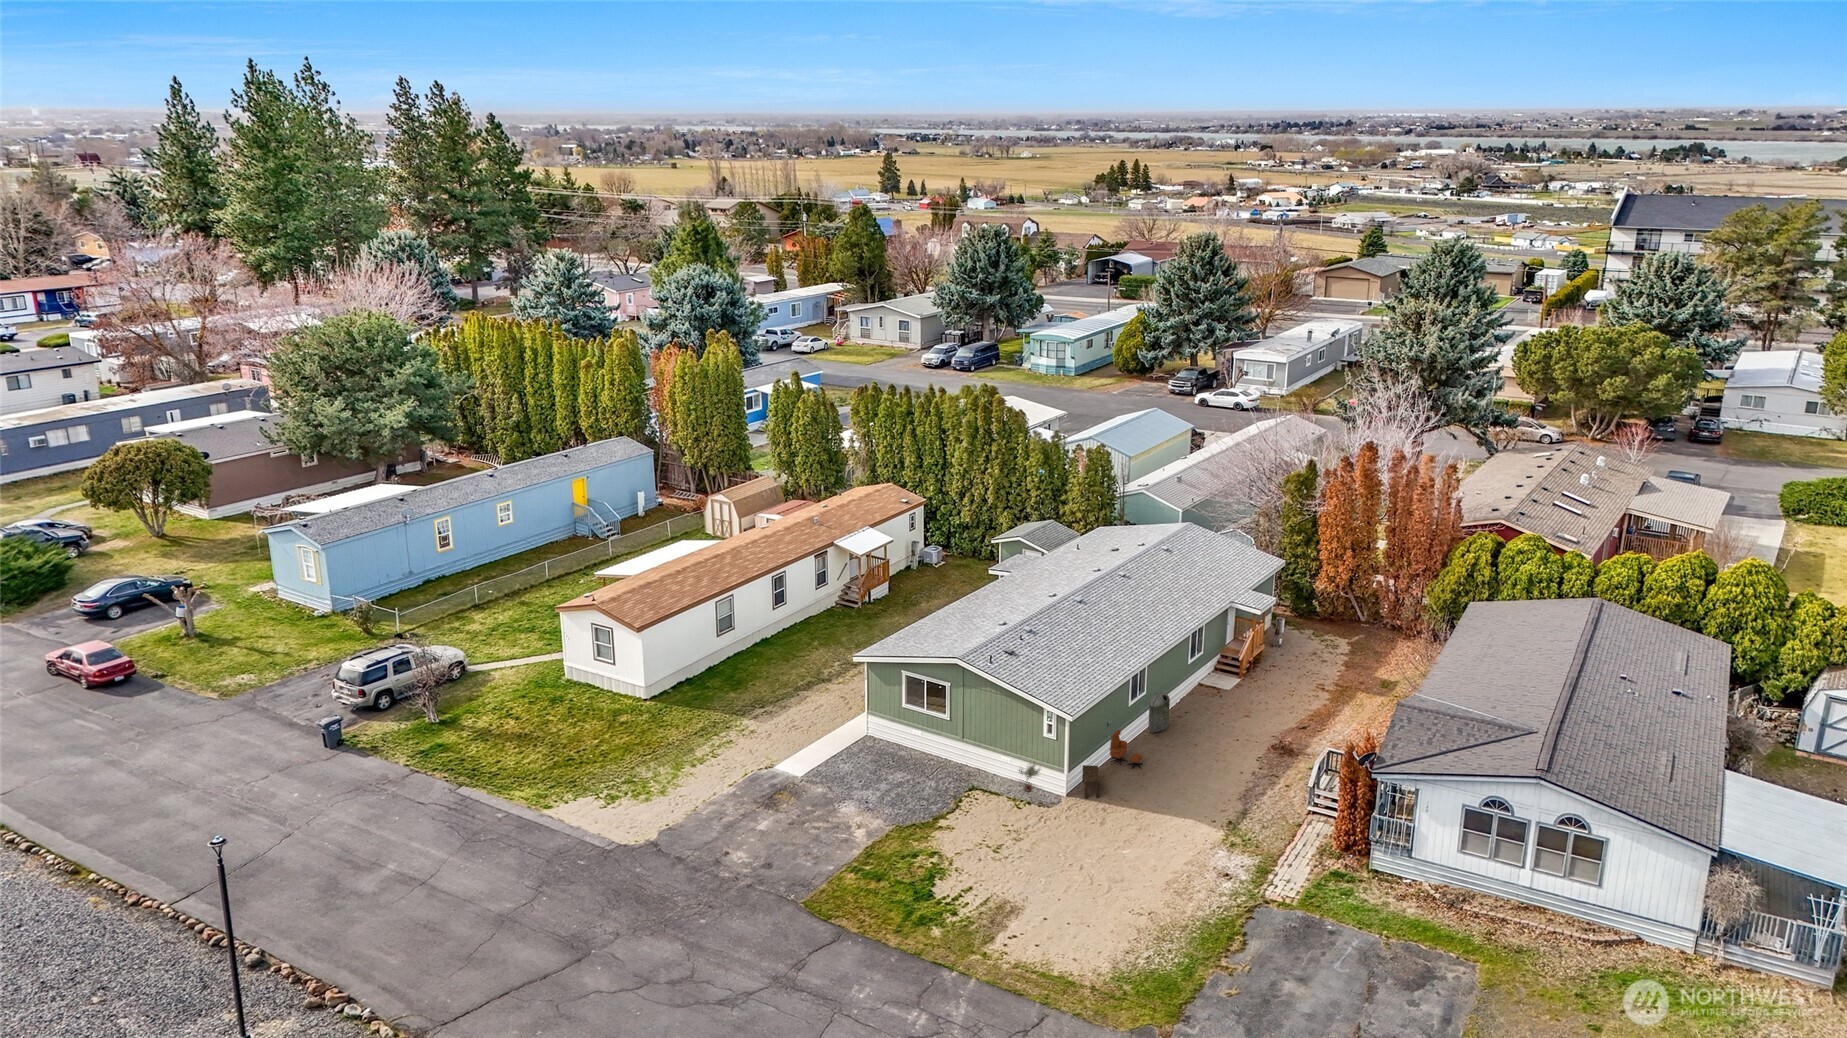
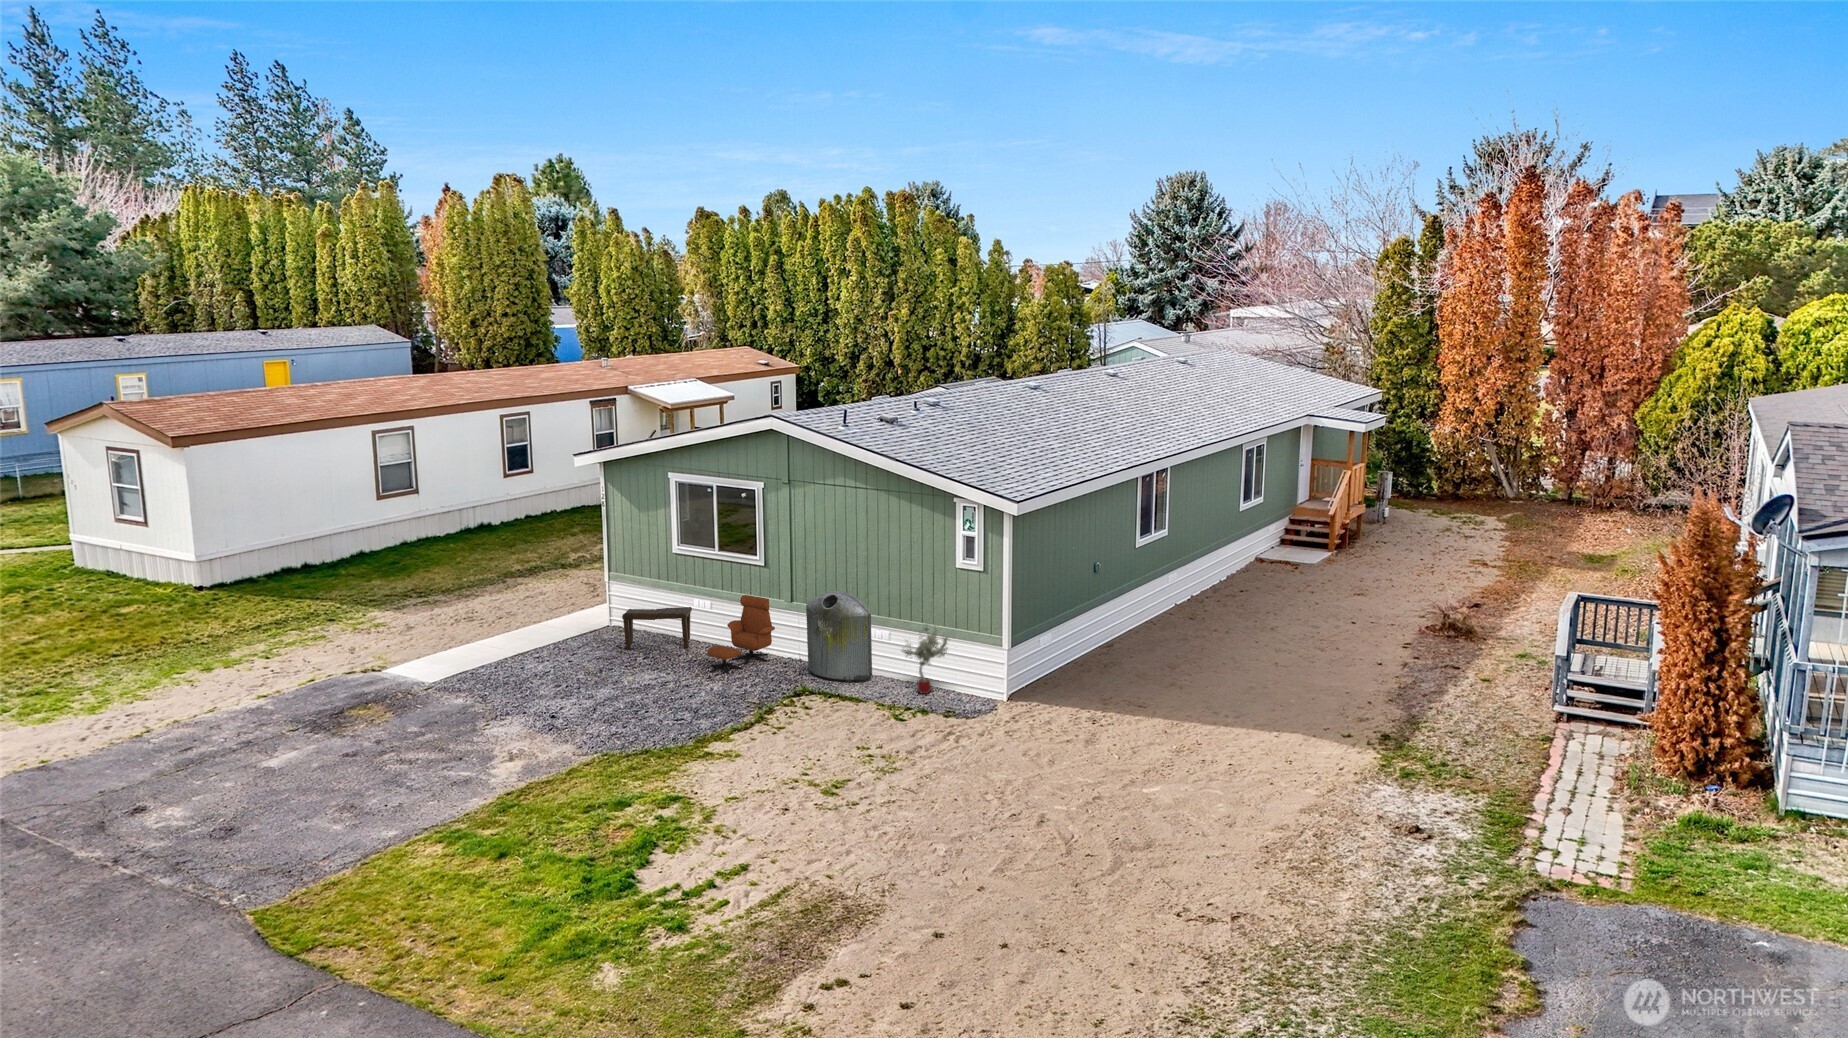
trash can: present [1148,692,1170,733] -> present [806,591,872,682]
lounge chair: present [1110,730,1142,768] -> present [708,595,775,674]
bench: present [1082,765,1100,798] -> present [622,607,692,650]

